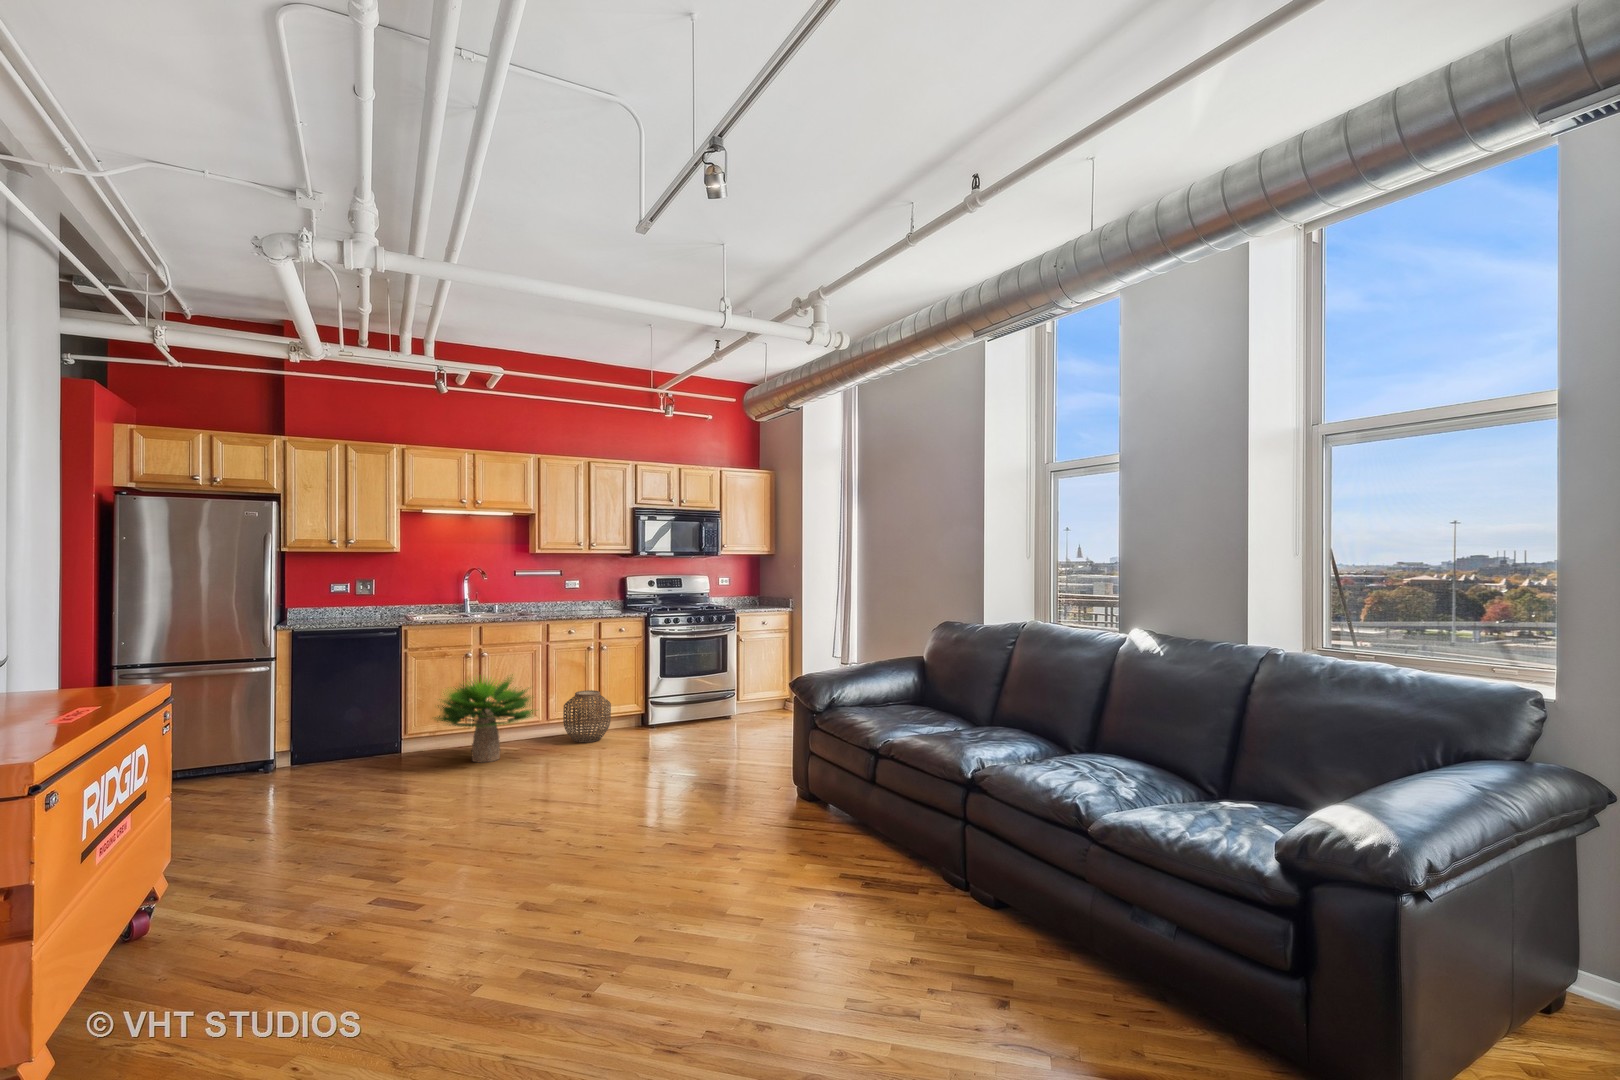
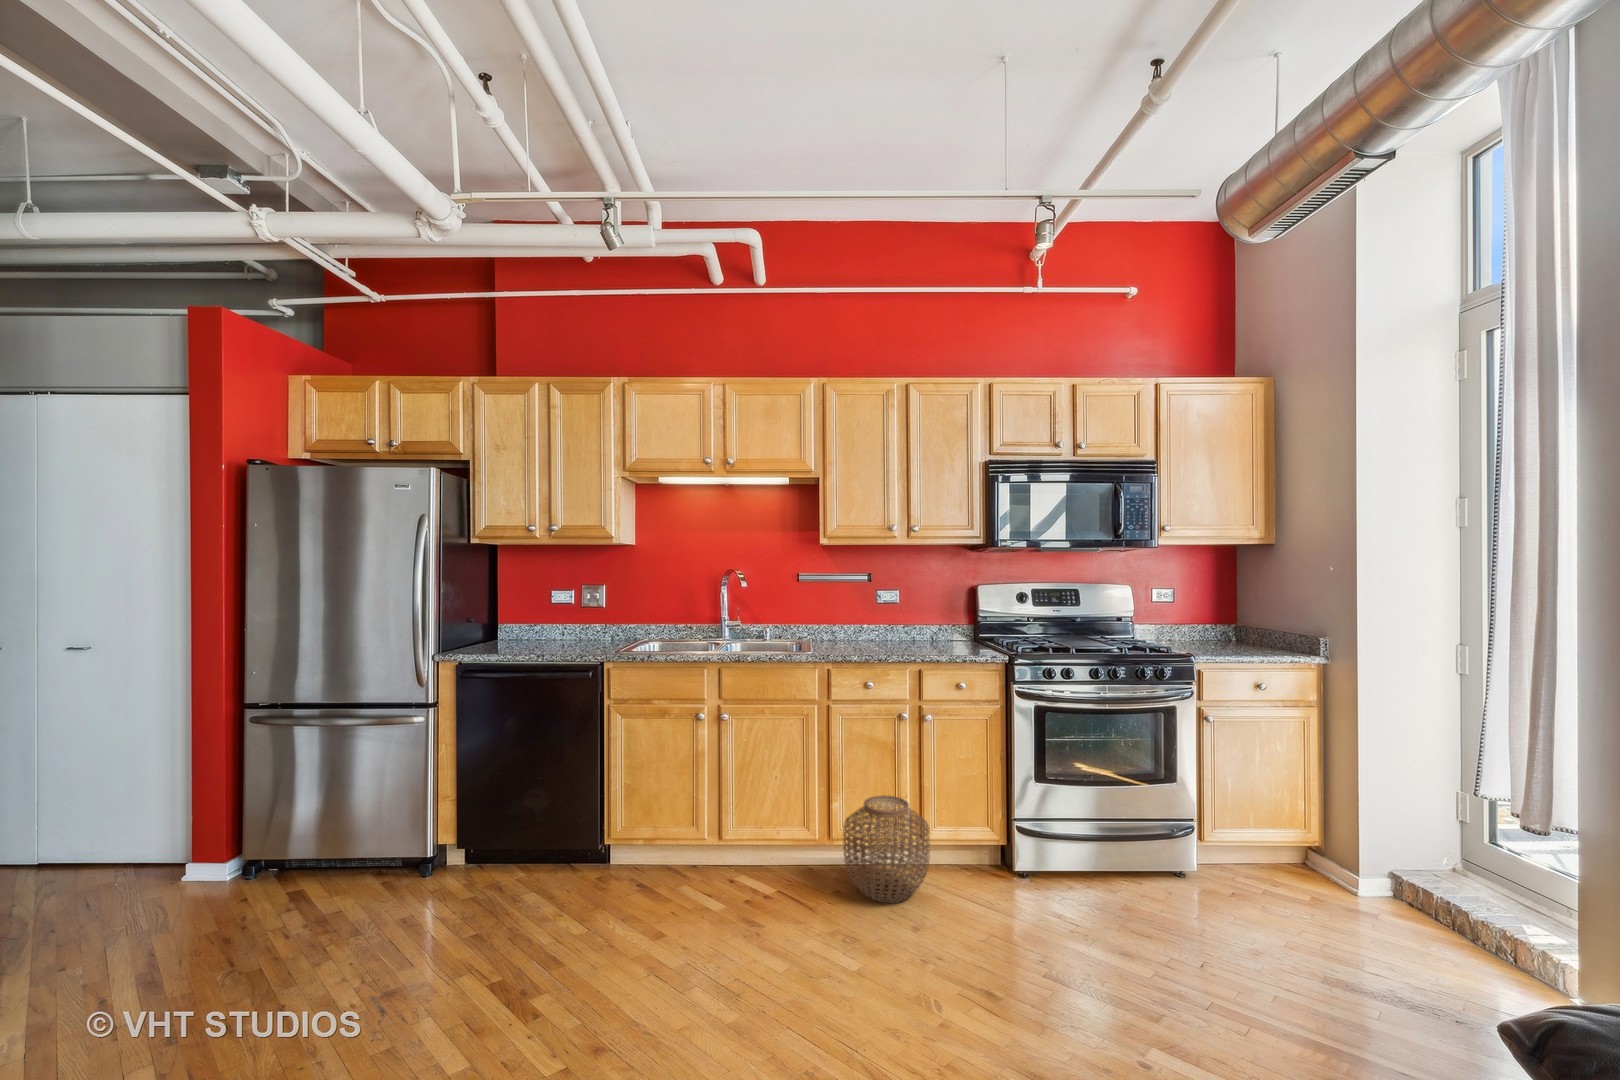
potted plant: present [435,677,534,762] -> none [591,754,783,931]

